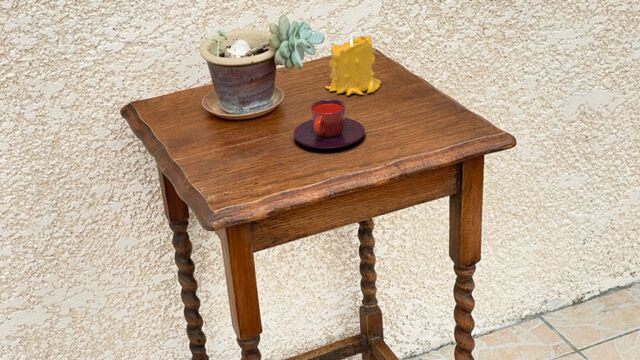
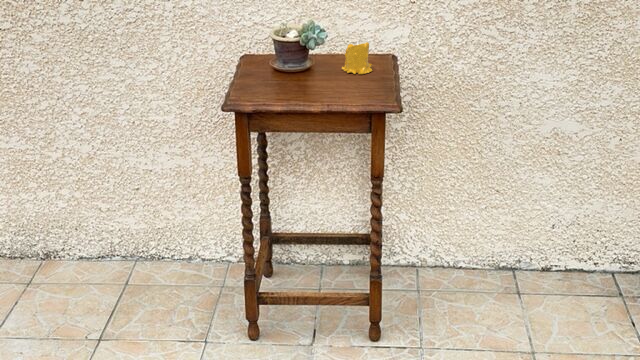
teacup: present [293,99,365,148] -> none [295,68,334,92]

